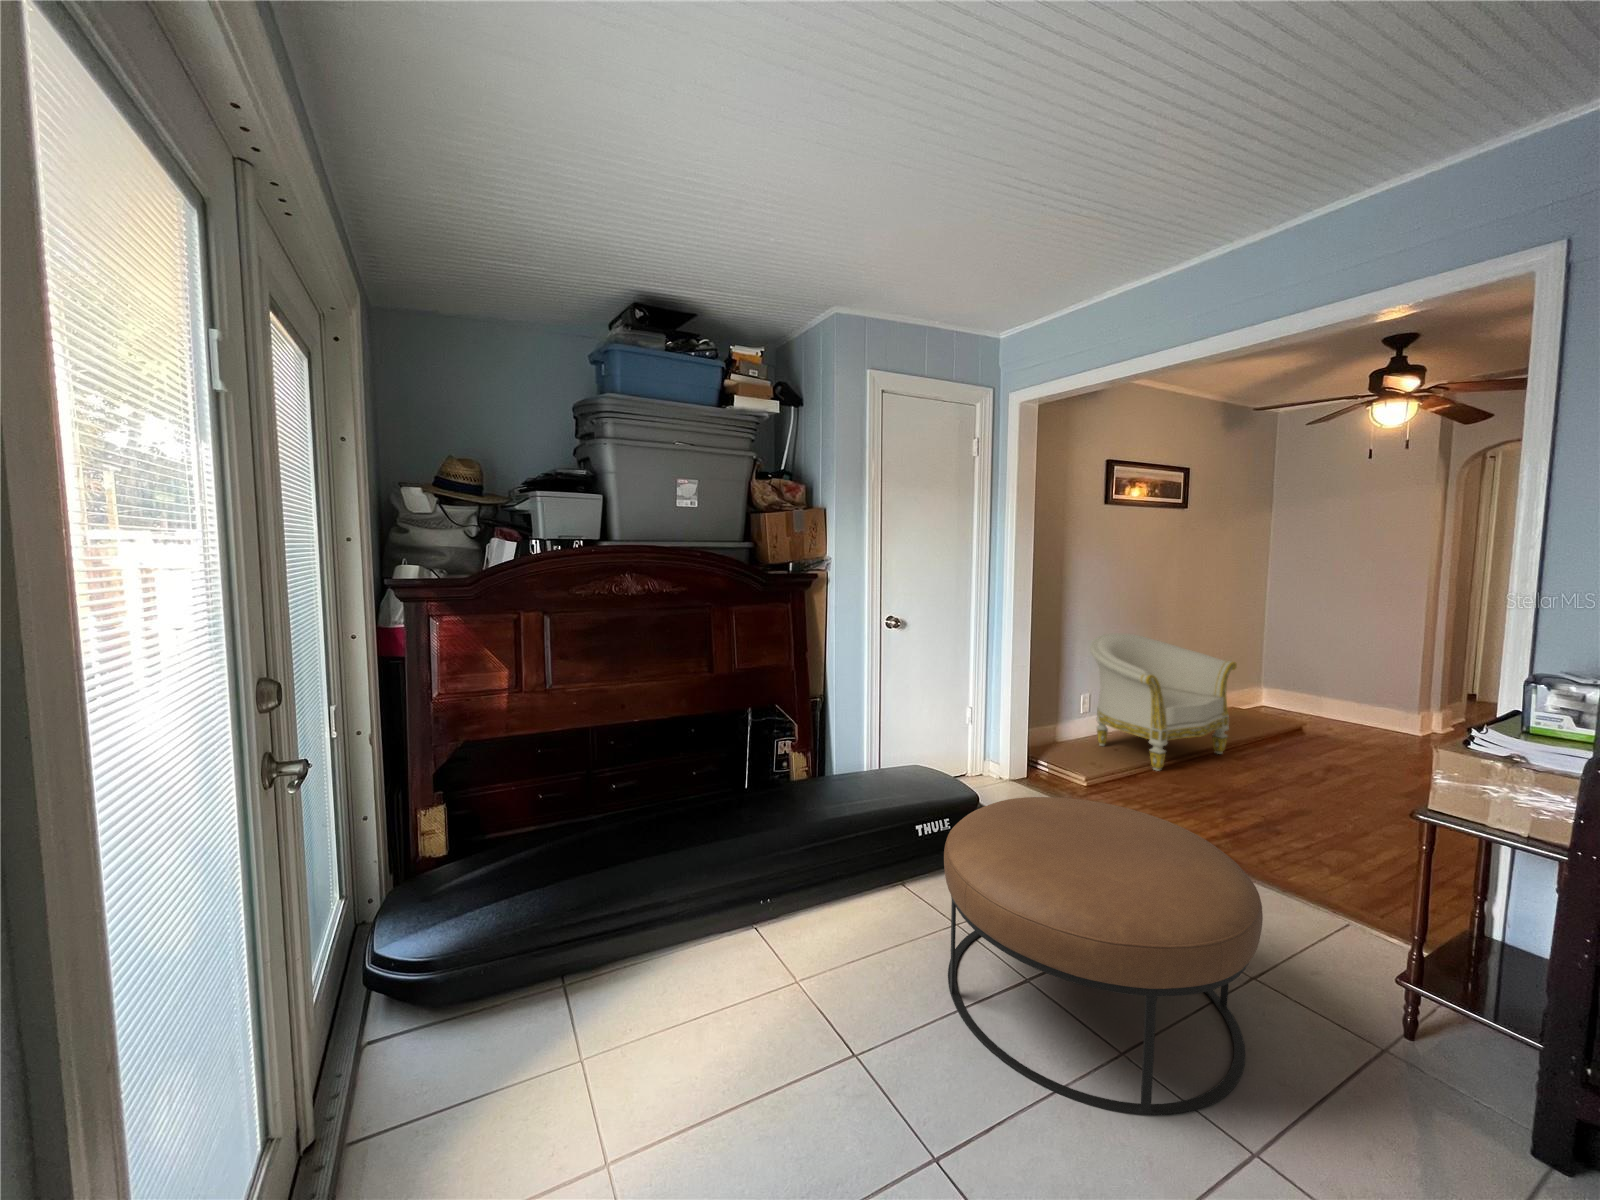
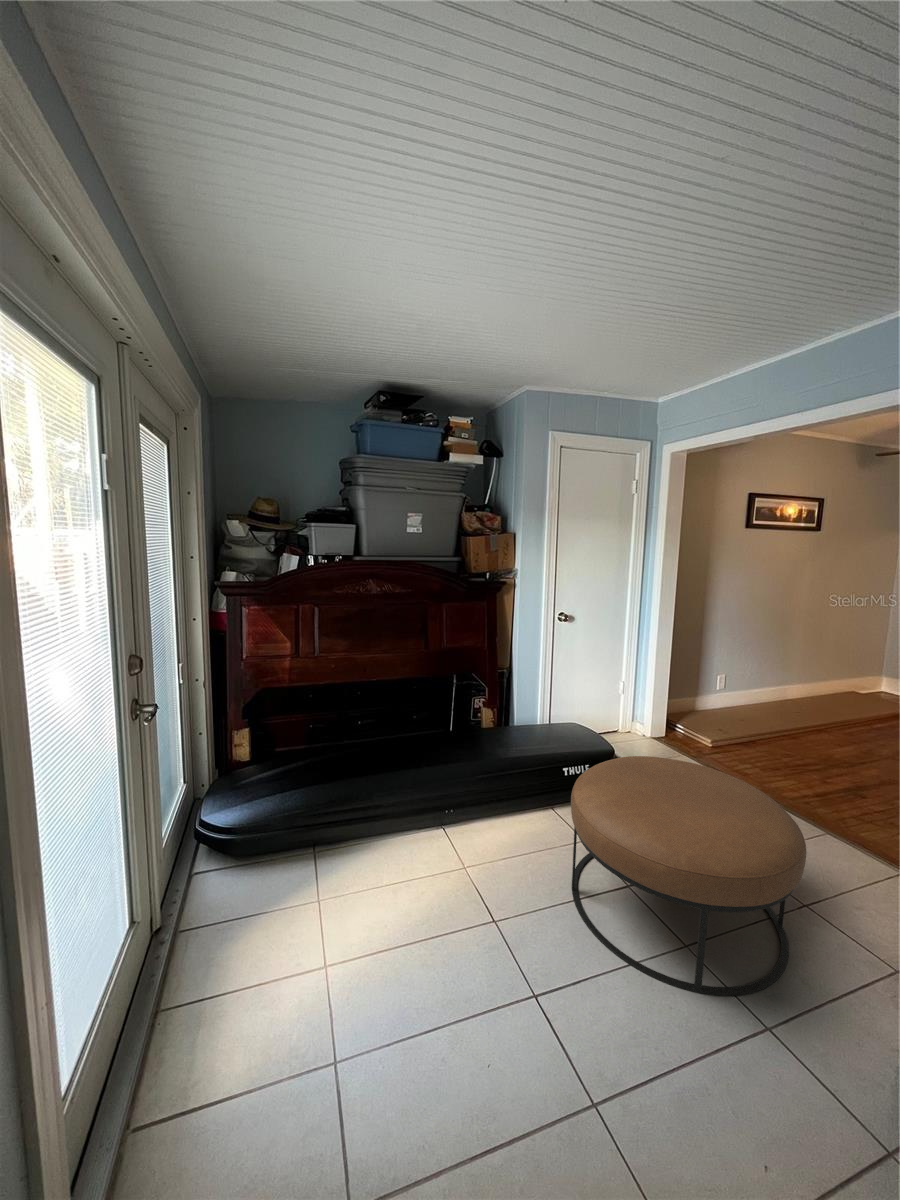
armchair: present [1090,633,1237,771] -> none [727,630,853,741]

